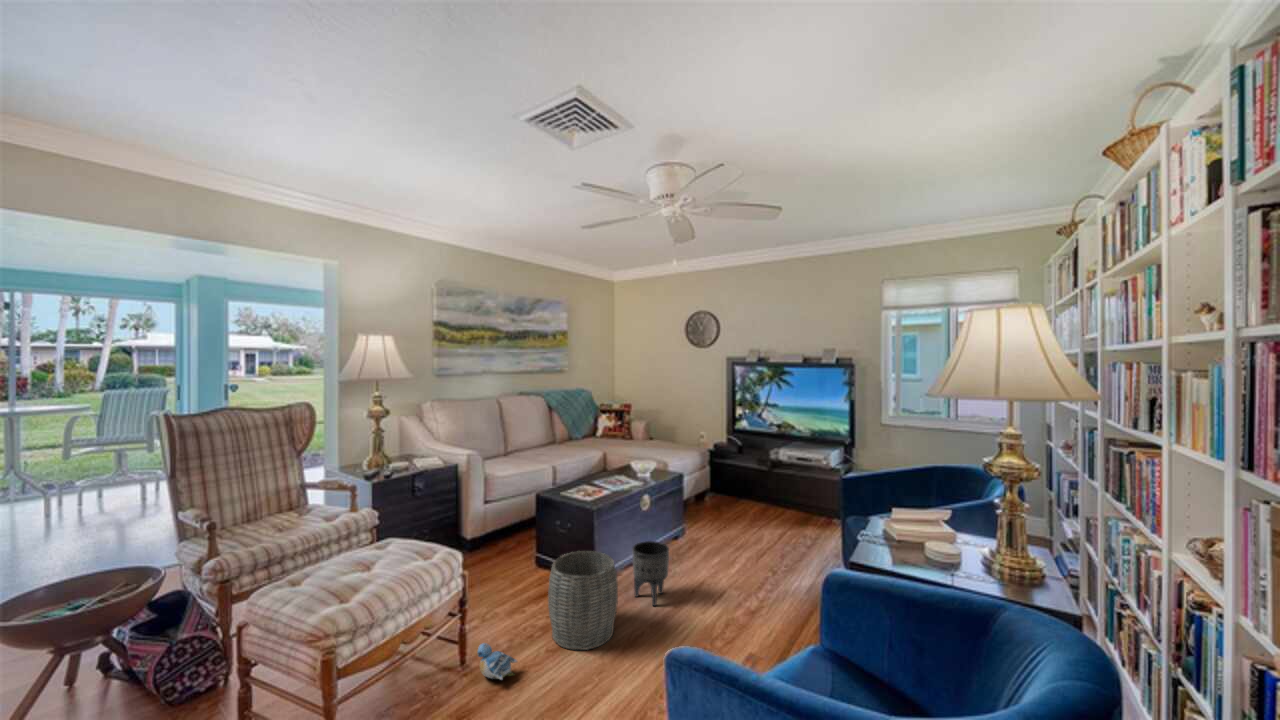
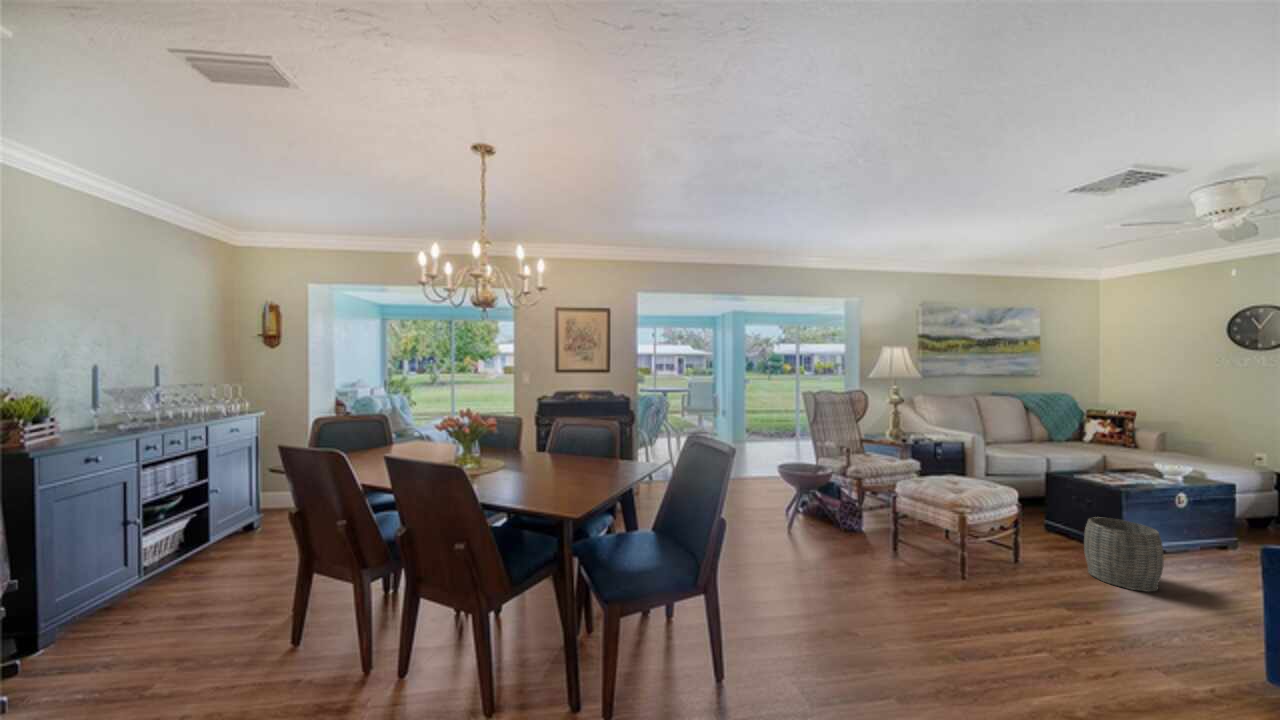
planter: present [632,541,669,606] -> none [1173,529,1226,587]
plush toy: present [477,643,517,680] -> none [1029,555,1067,582]

